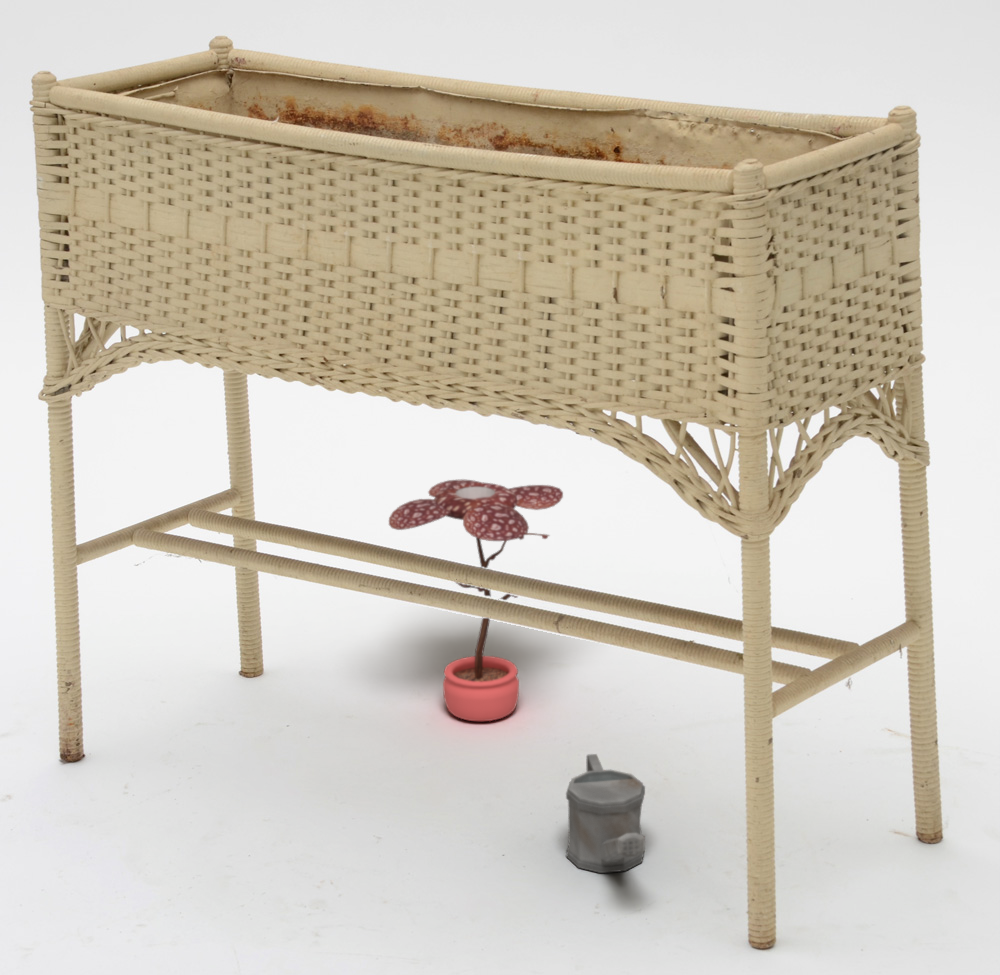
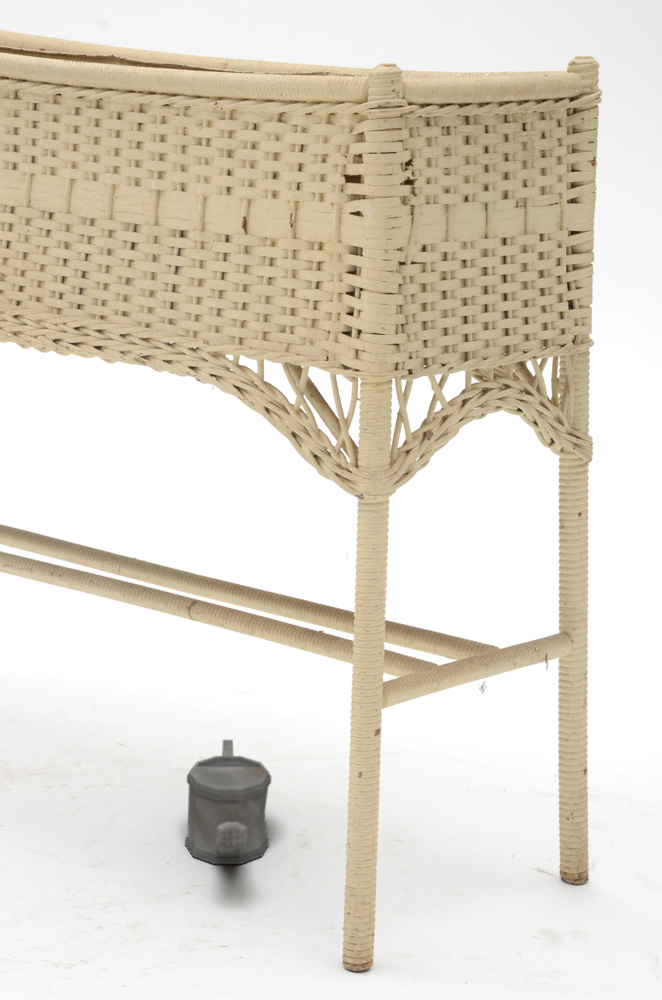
potted plant: present [389,480,563,721] -> none [68,468,249,705]

